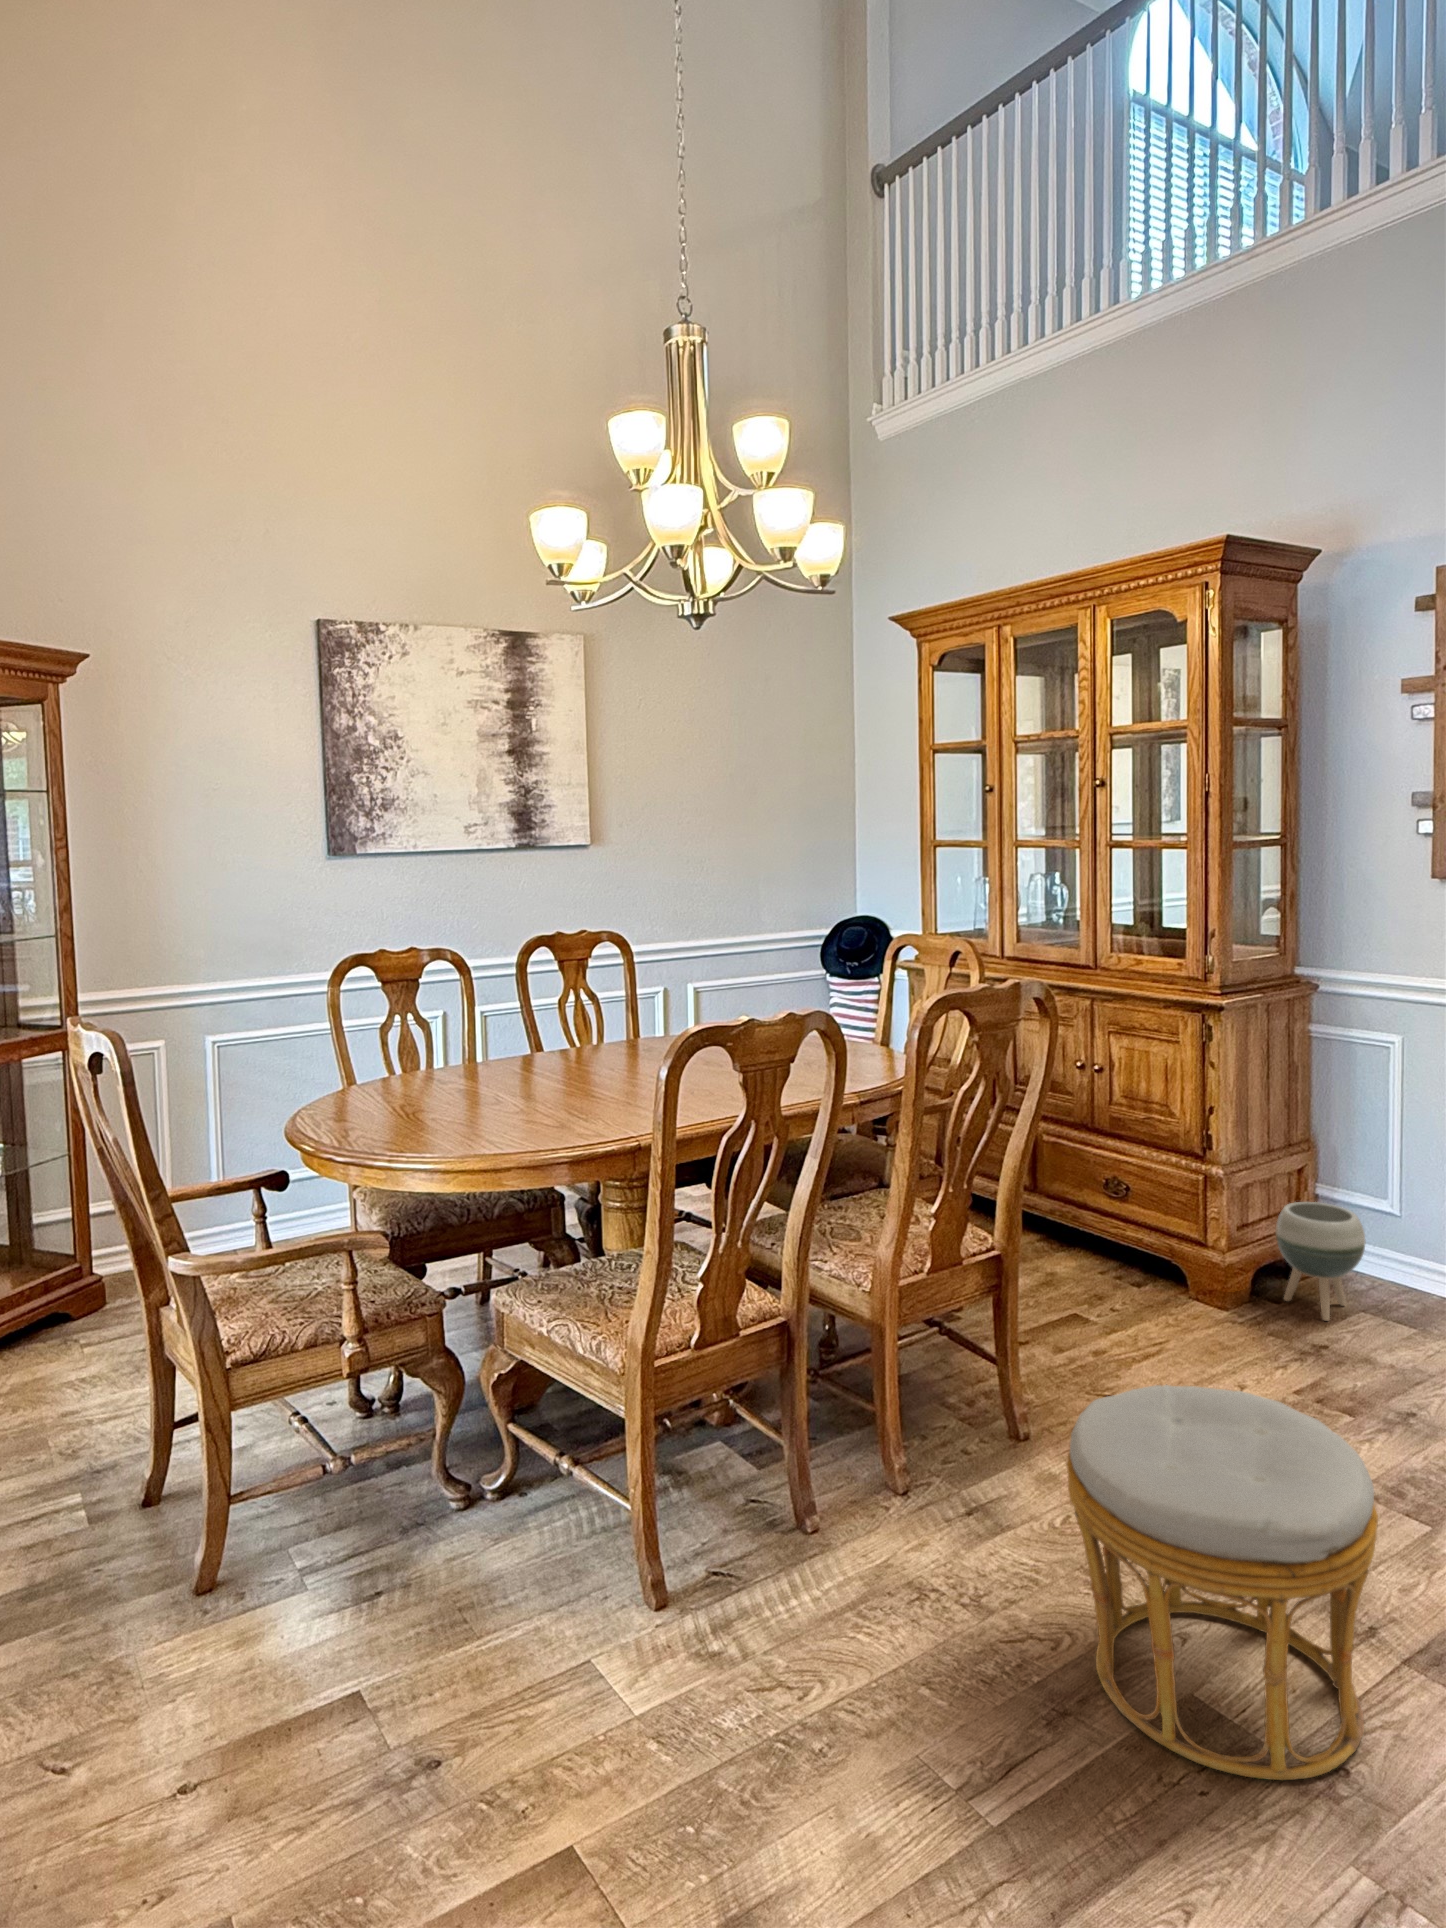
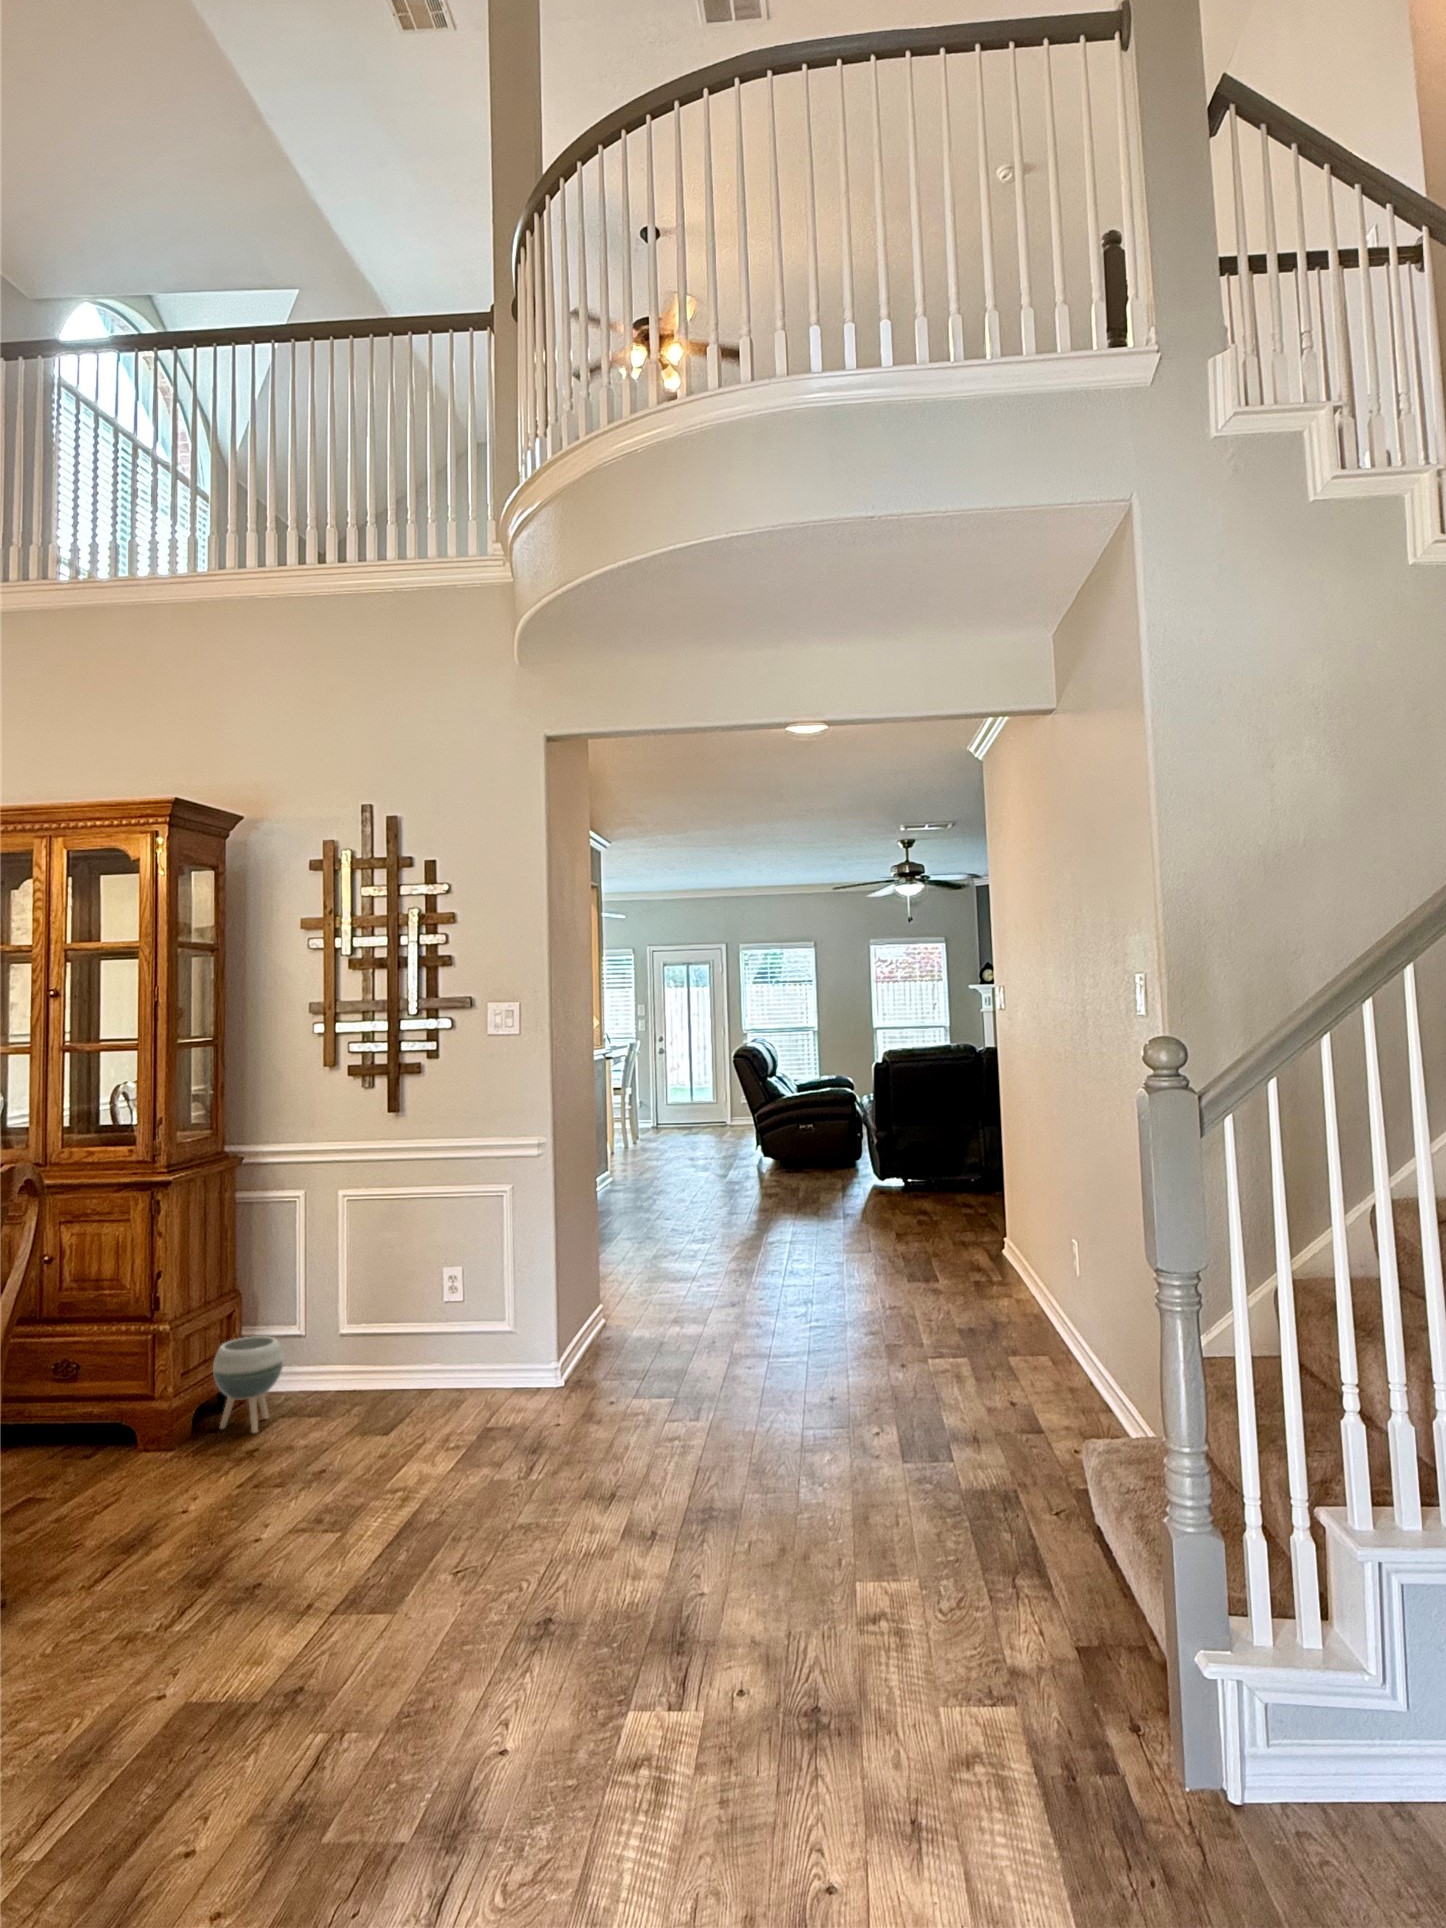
ottoman: present [1066,1385,1378,1780] -> none [80,1452,318,1743]

